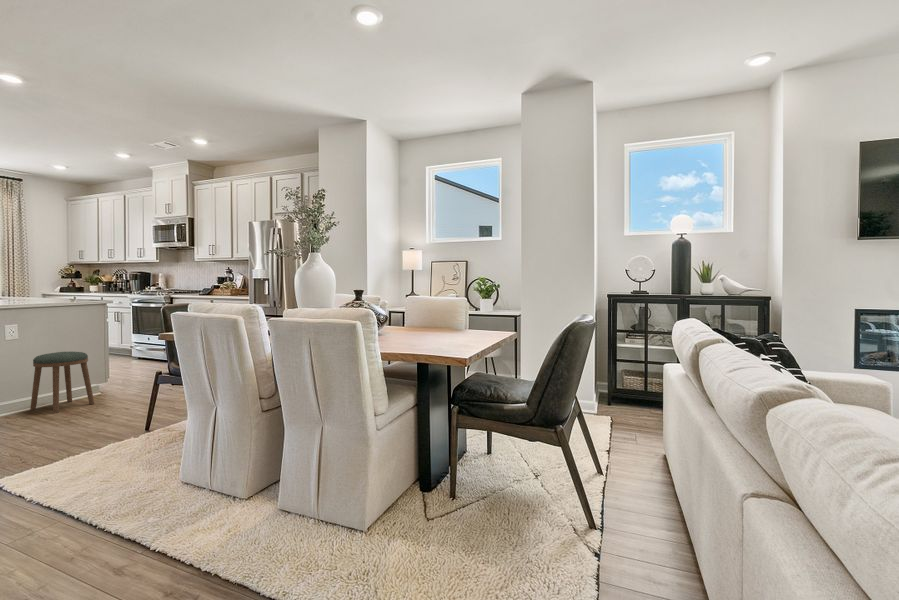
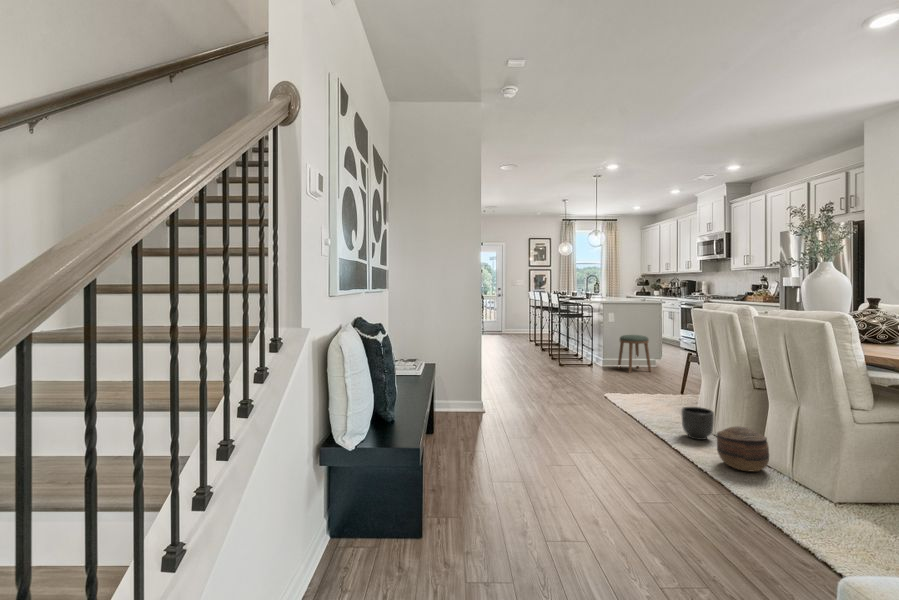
planter: none [161,457,211,512] -> present [681,407,714,440]
basket: none [226,476,294,546] -> present [717,426,769,472]

